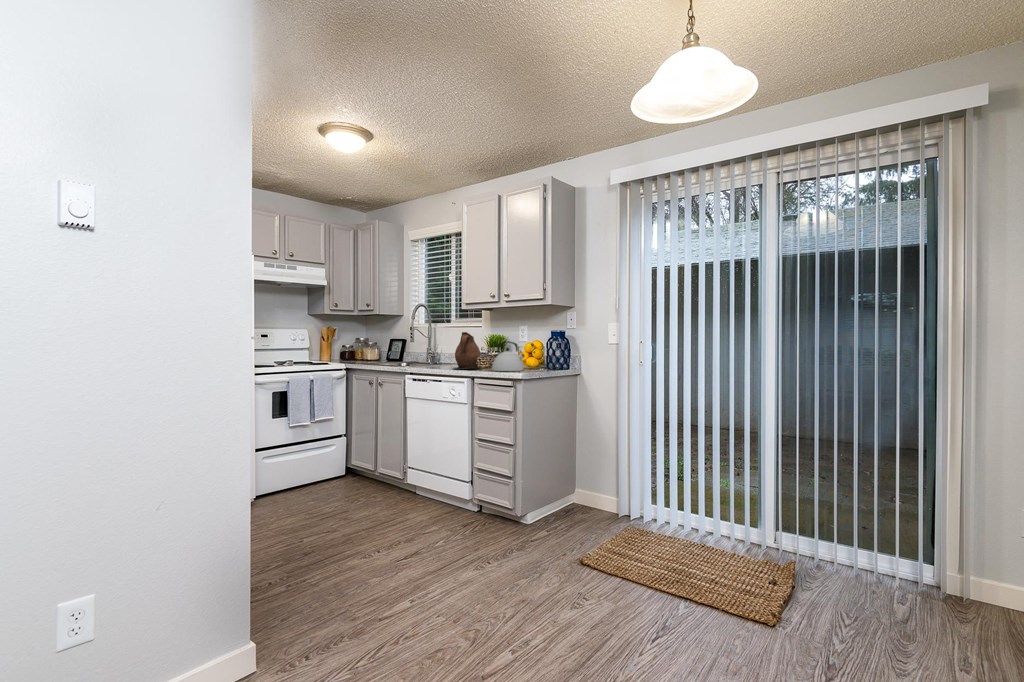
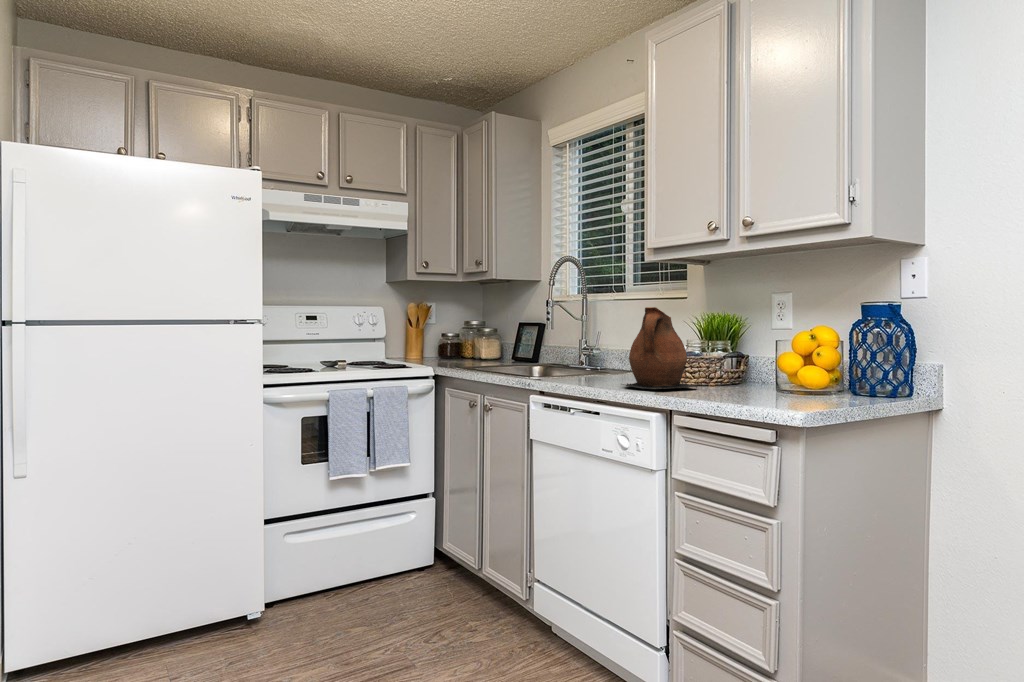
kettle: present [492,341,525,371] -> none [714,328,799,400]

